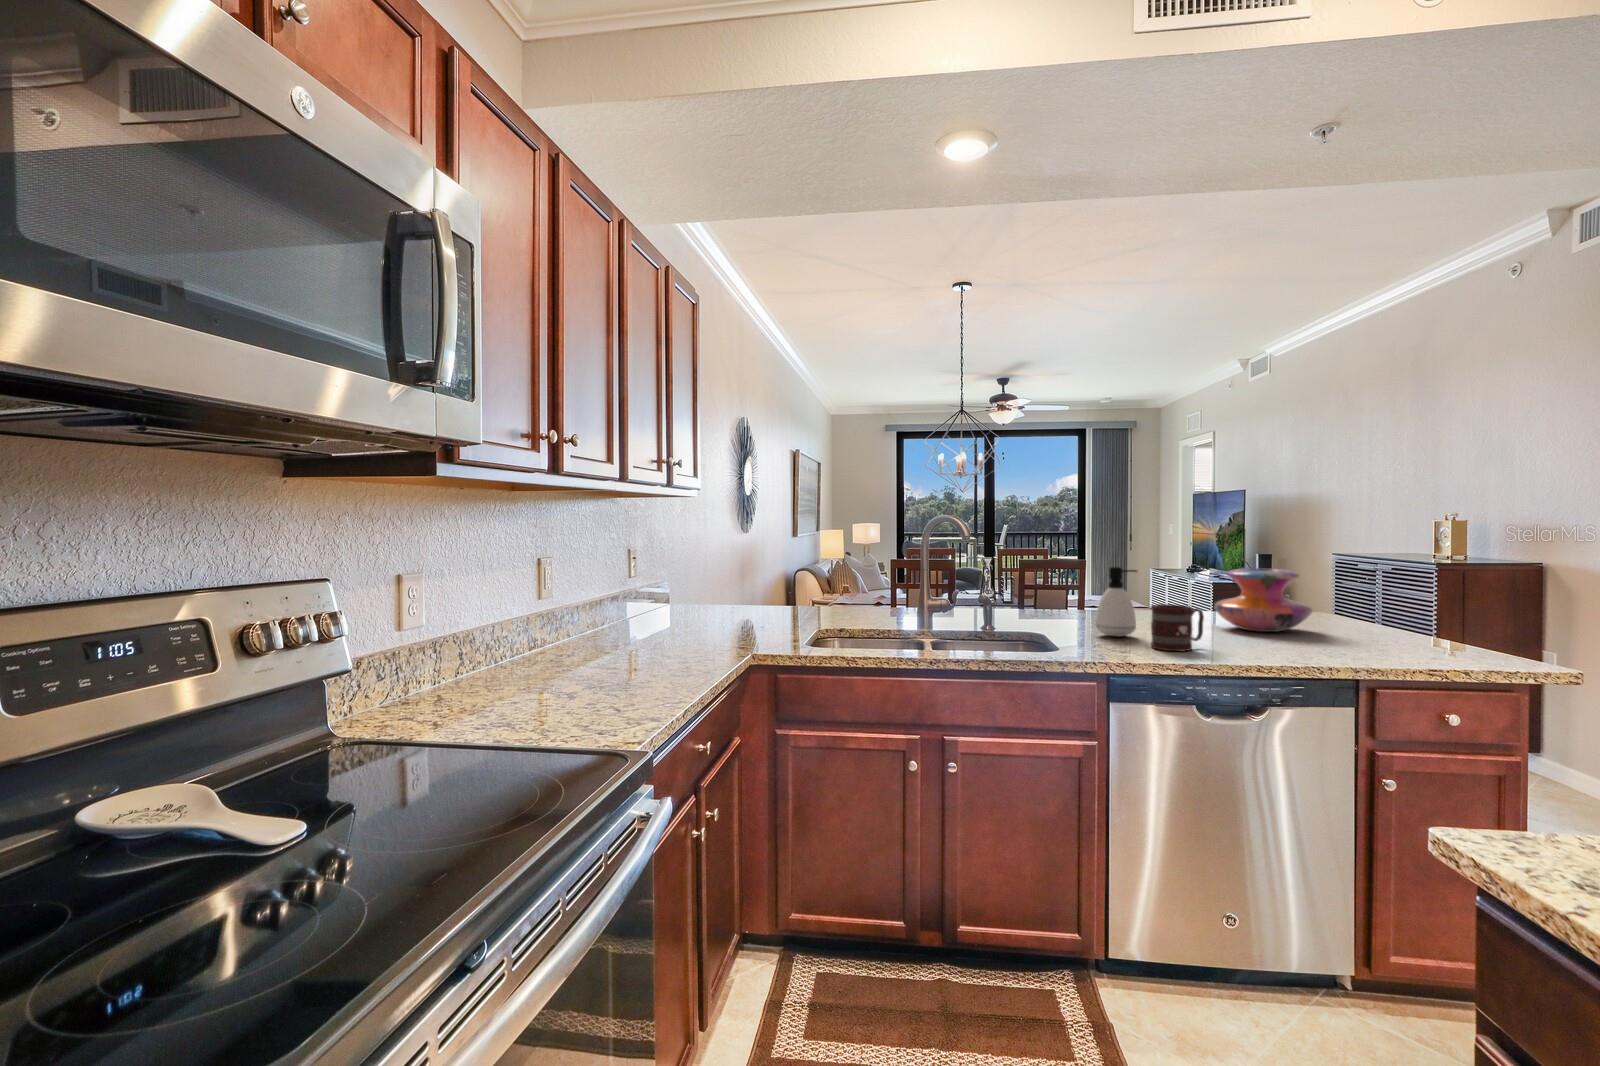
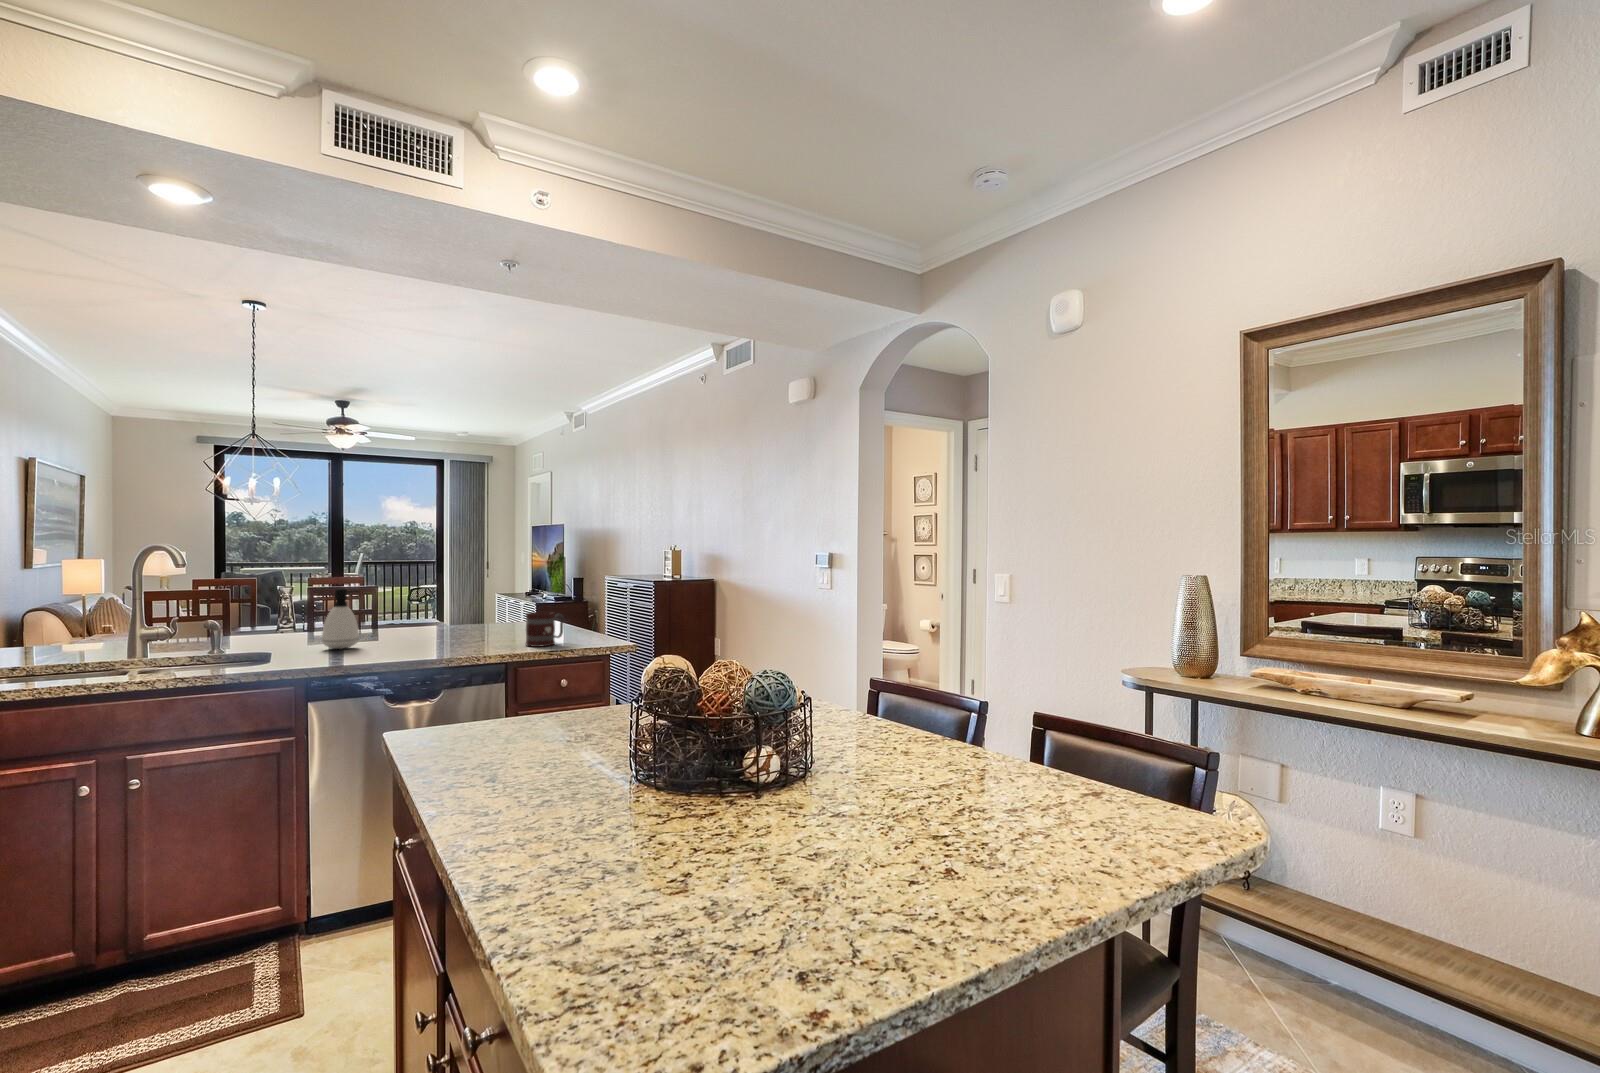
decorative vase: present [1214,568,1313,632] -> none [441,587,513,636]
mug: present [1151,604,1204,651] -> present [526,612,564,647]

